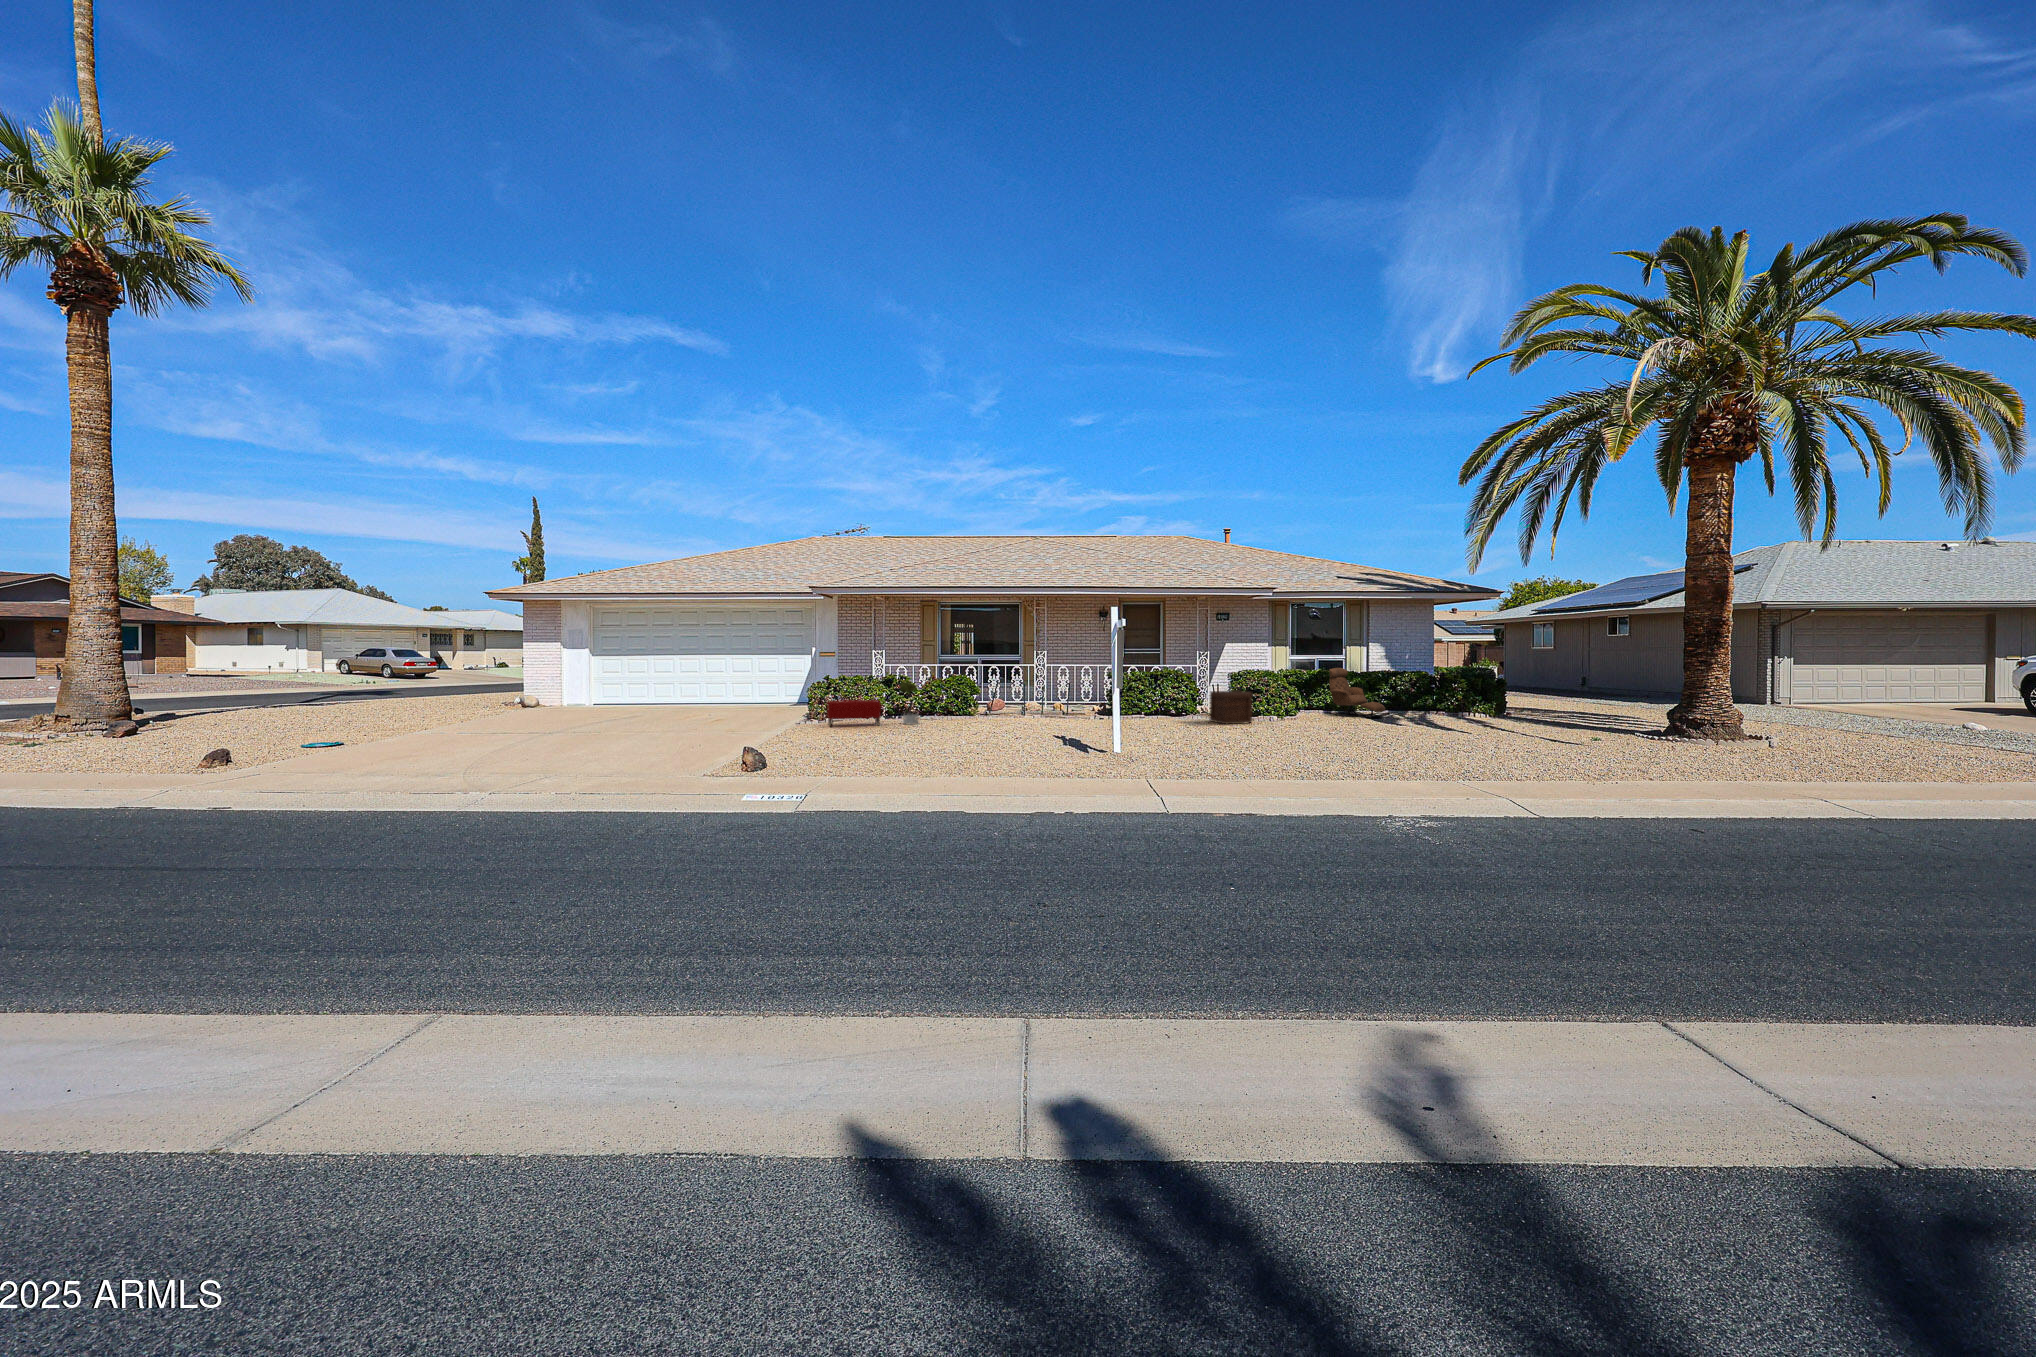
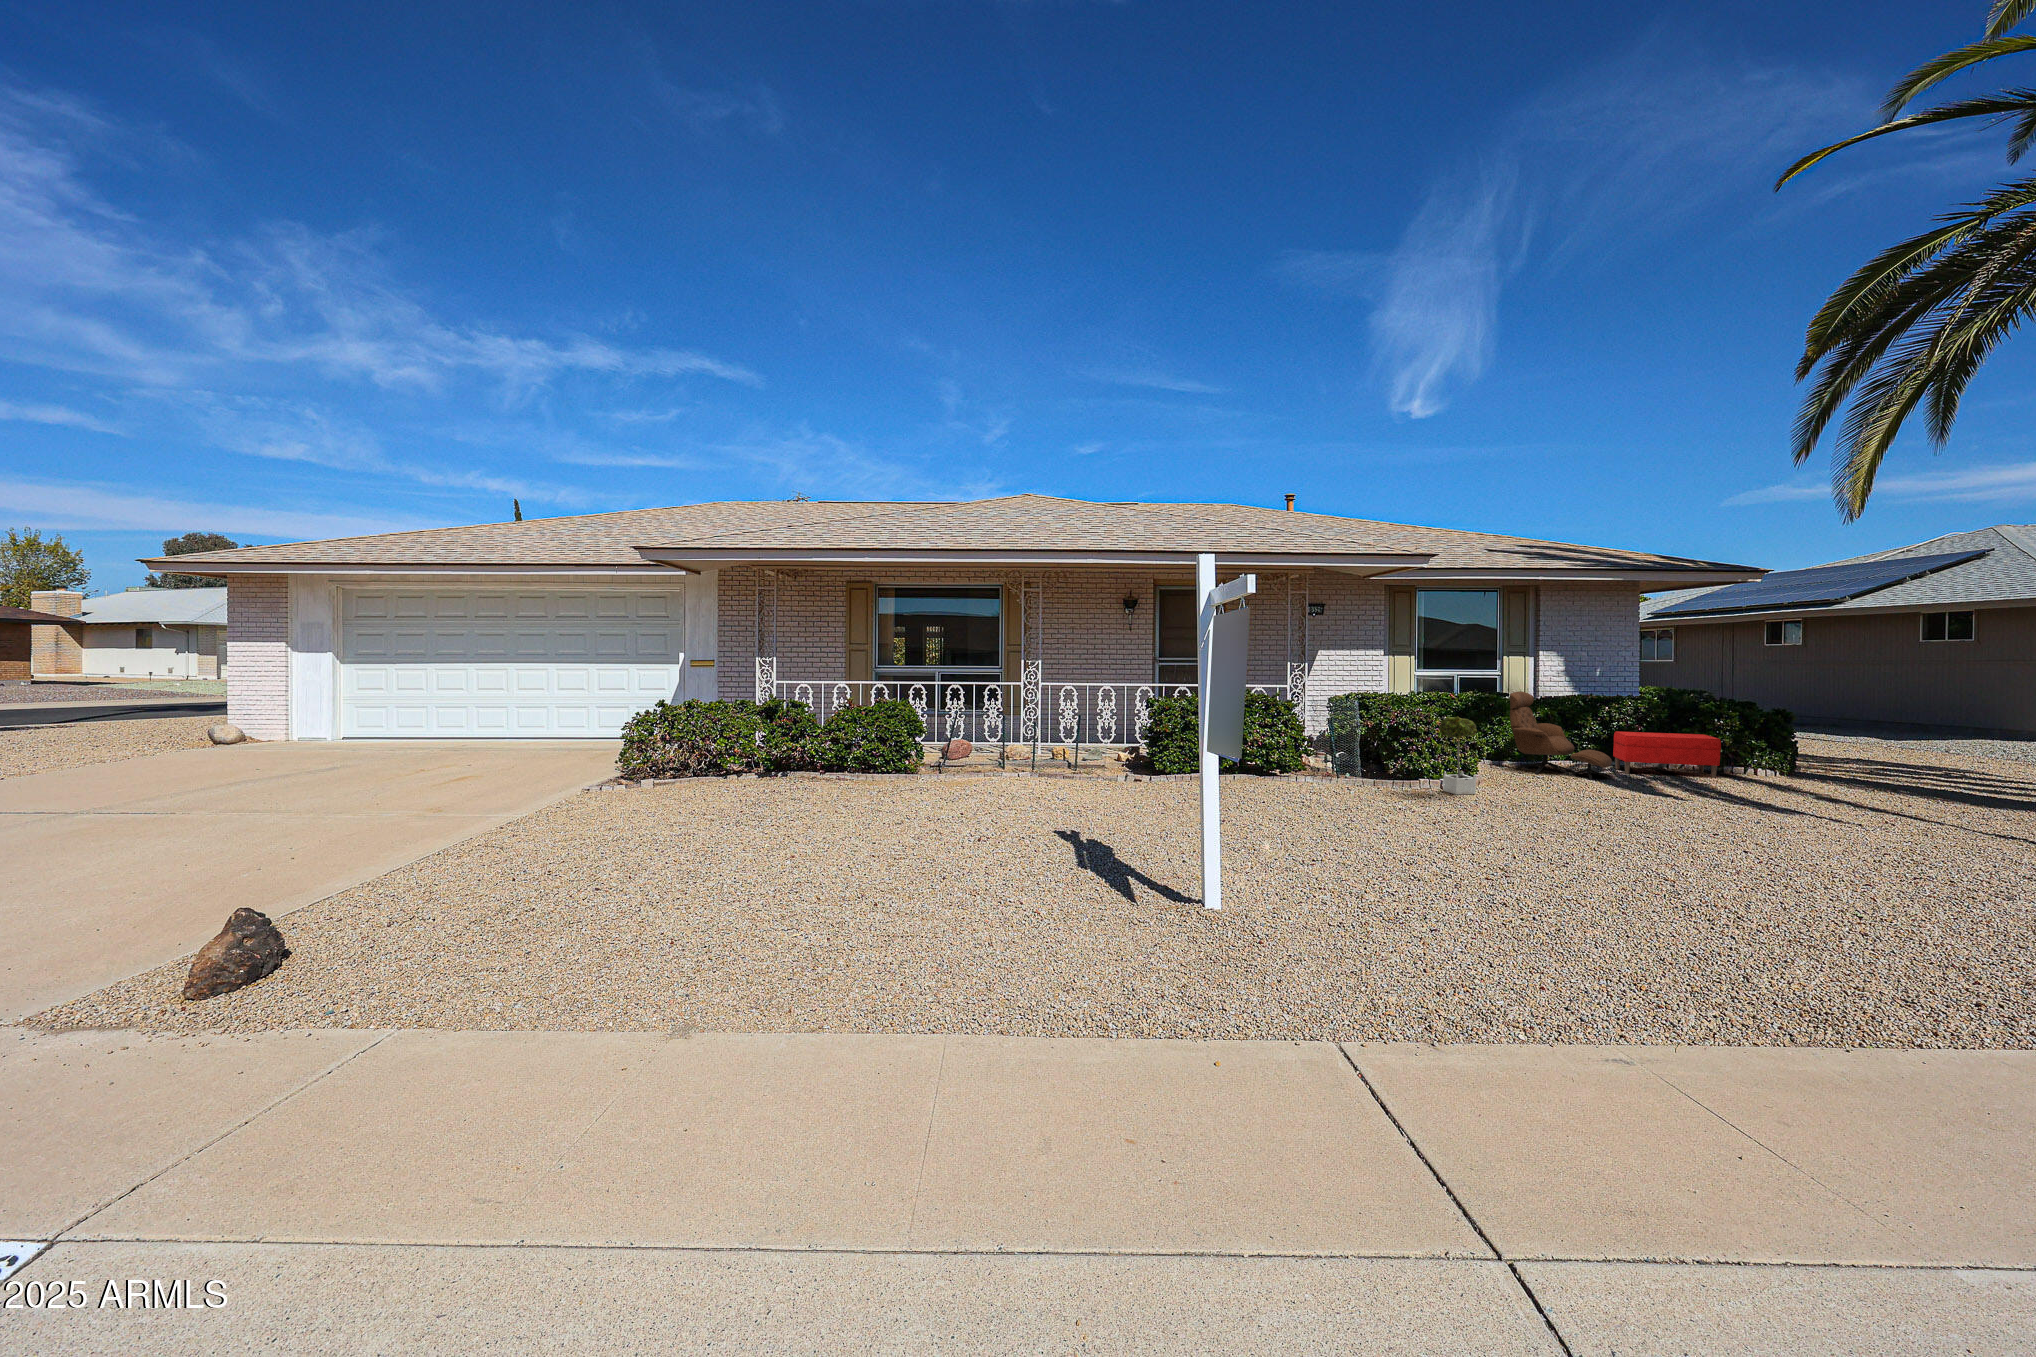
potted tree: present [900,682,919,725] -> present [1439,716,1477,794]
wooden crate: present [1210,690,1252,724] -> none [1326,730,1408,793]
bench: present [827,700,881,726] -> present [1613,732,1721,778]

